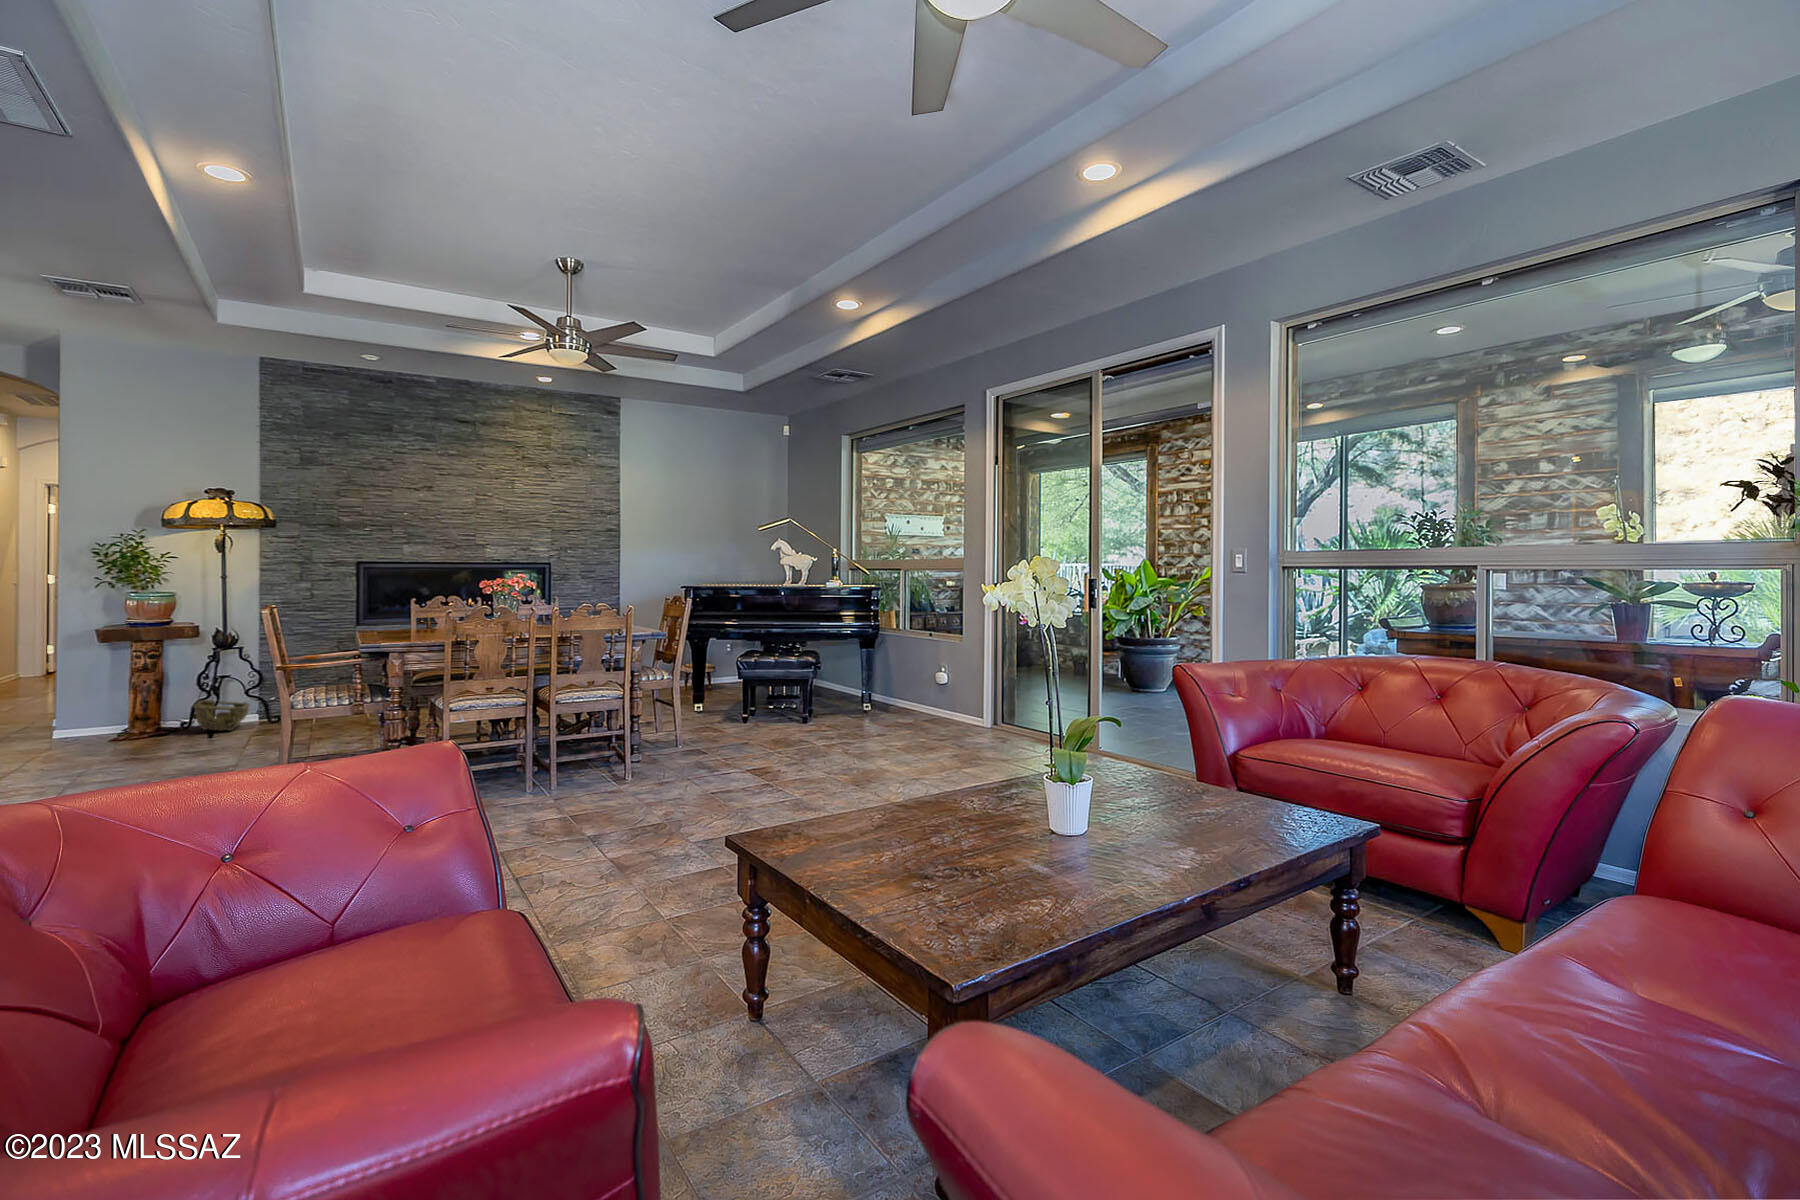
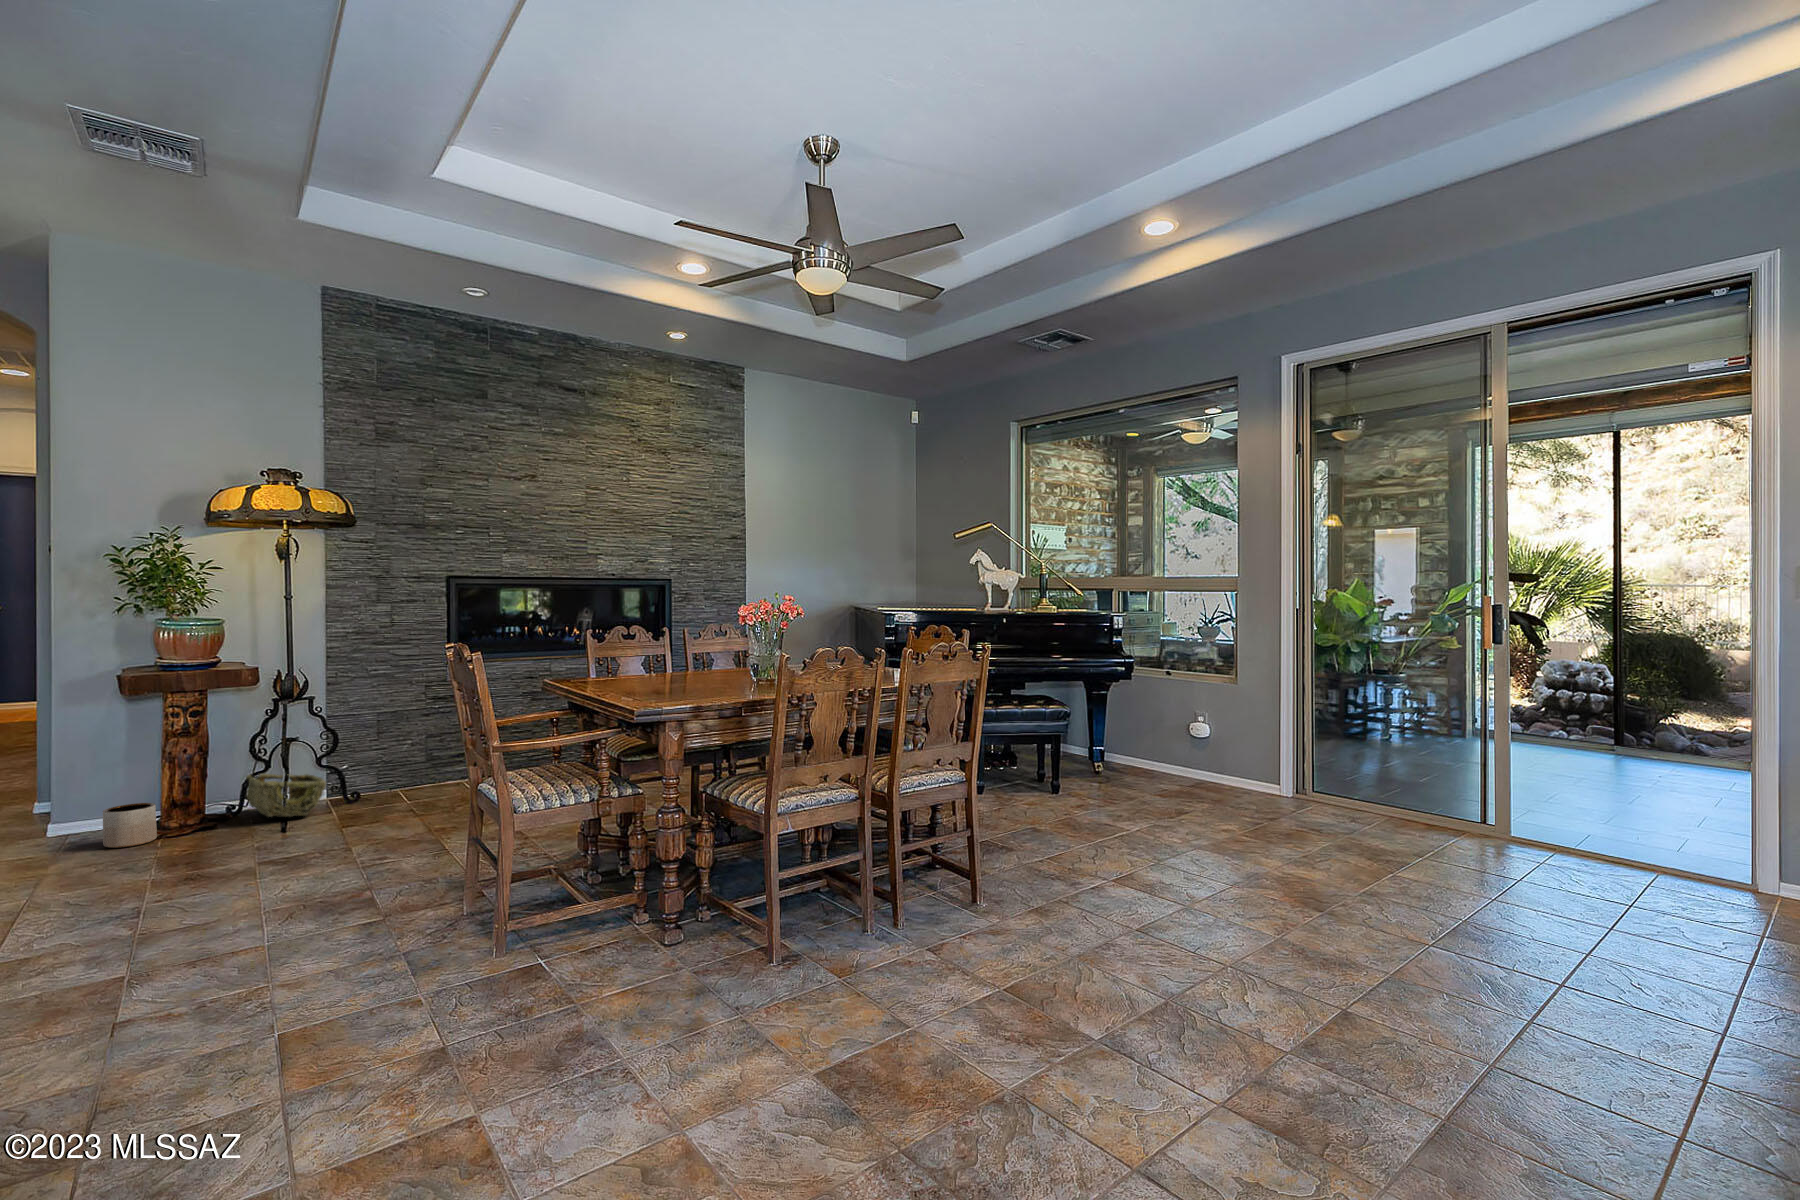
planter: none [86,715,124,744] -> present [103,803,157,848]

